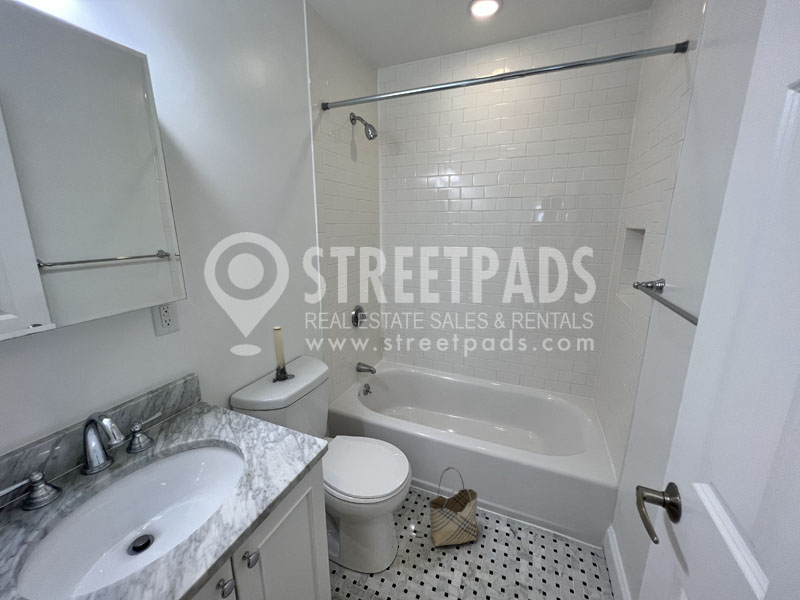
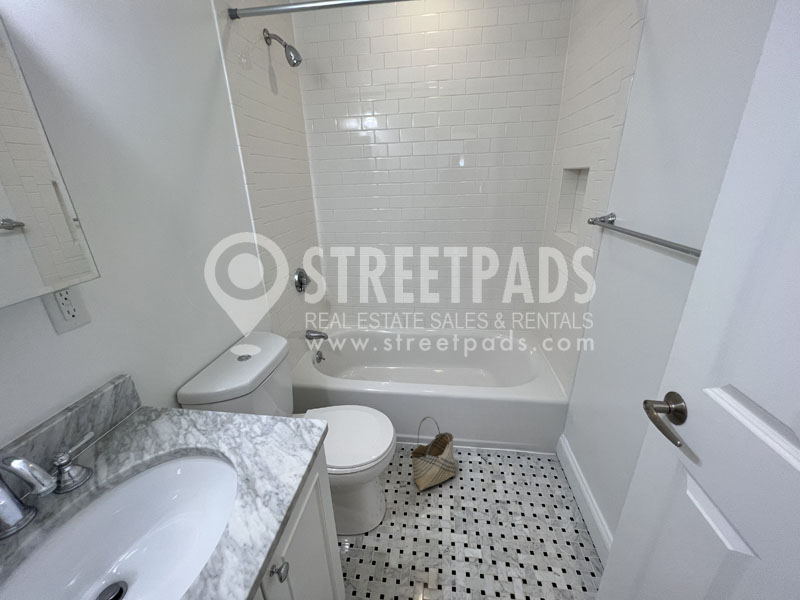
candle: present [272,326,288,382] -> none [216,301,243,367]

